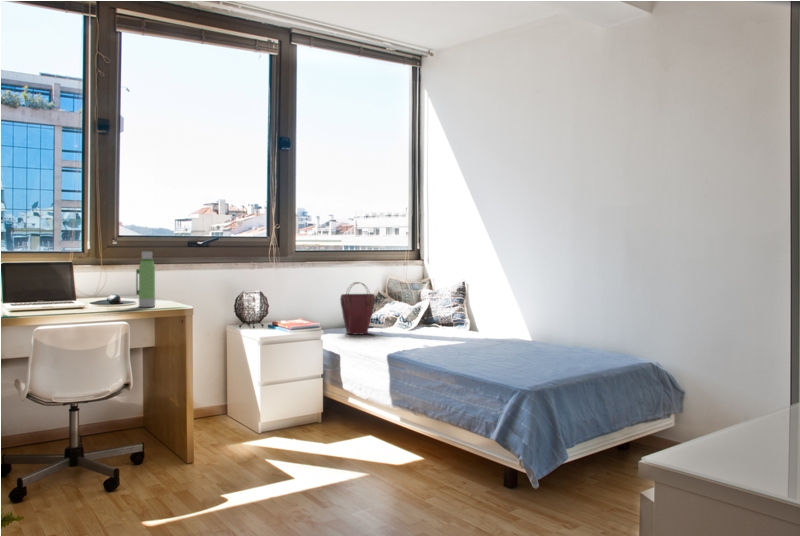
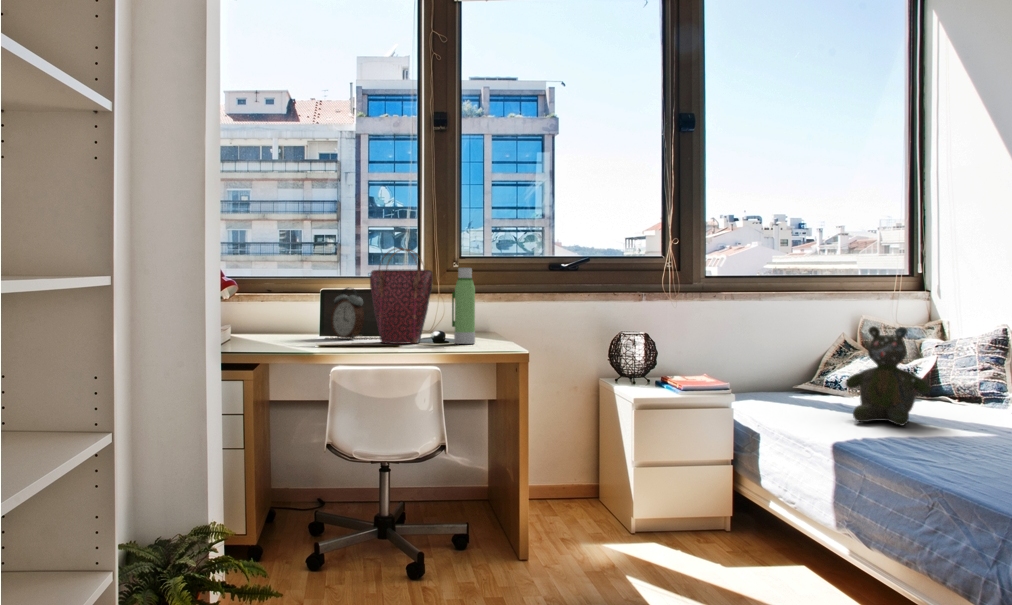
alarm clock: none [25,266,58,306] -> present [331,288,364,338]
handbag: present [340,282,375,334] -> present [370,248,433,344]
teddy bear: none [389,286,434,344] -> present [846,326,931,426]

